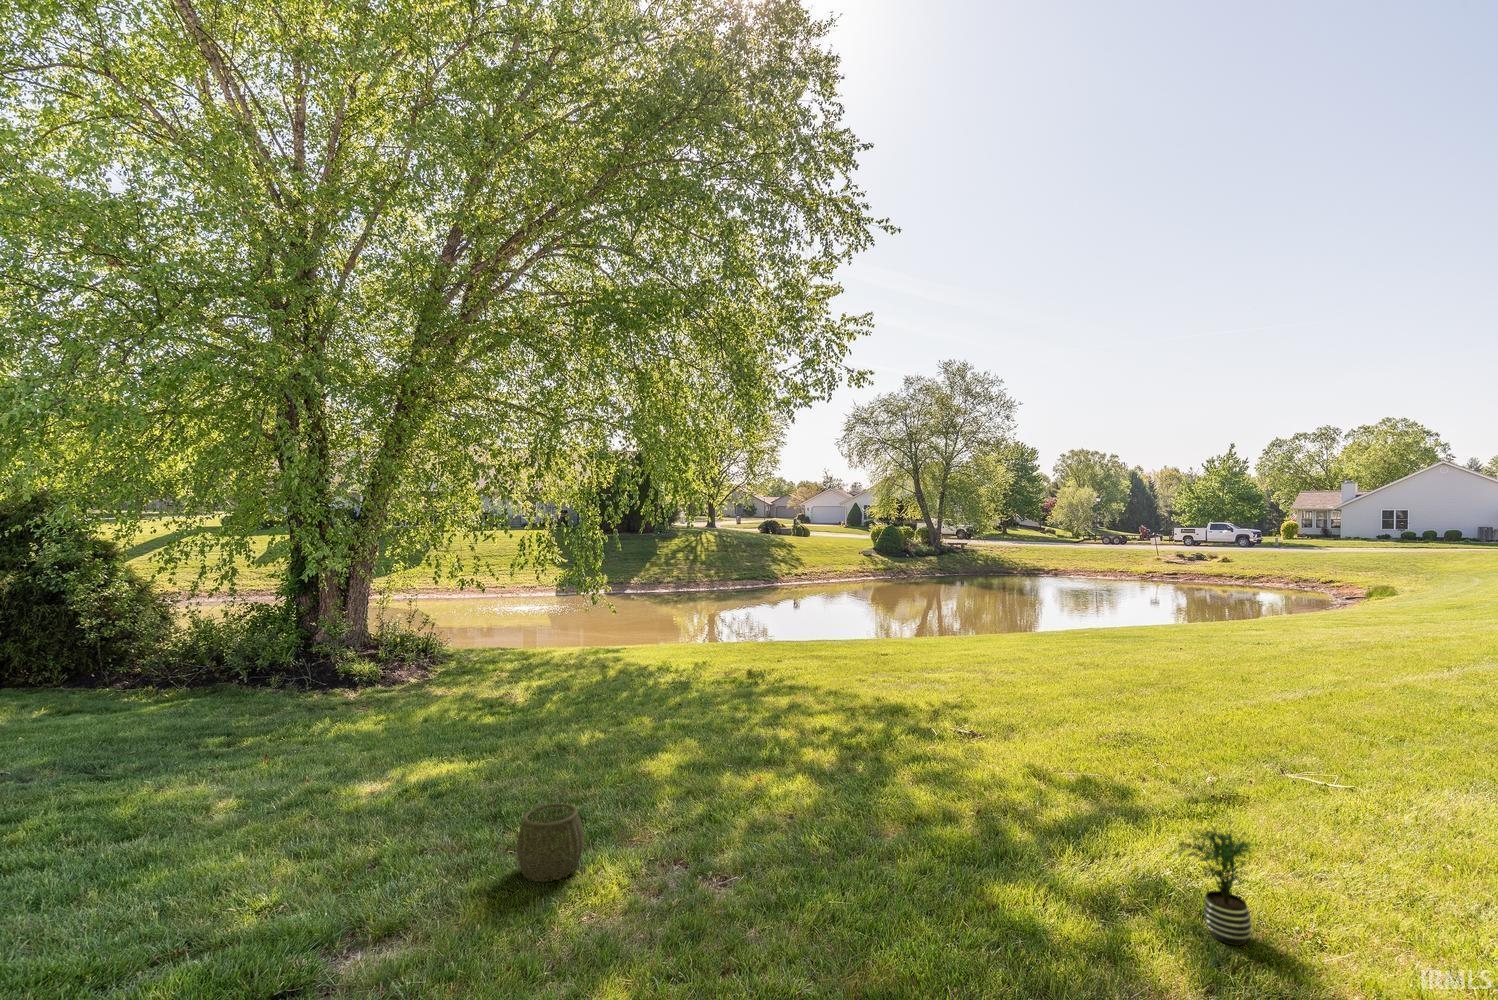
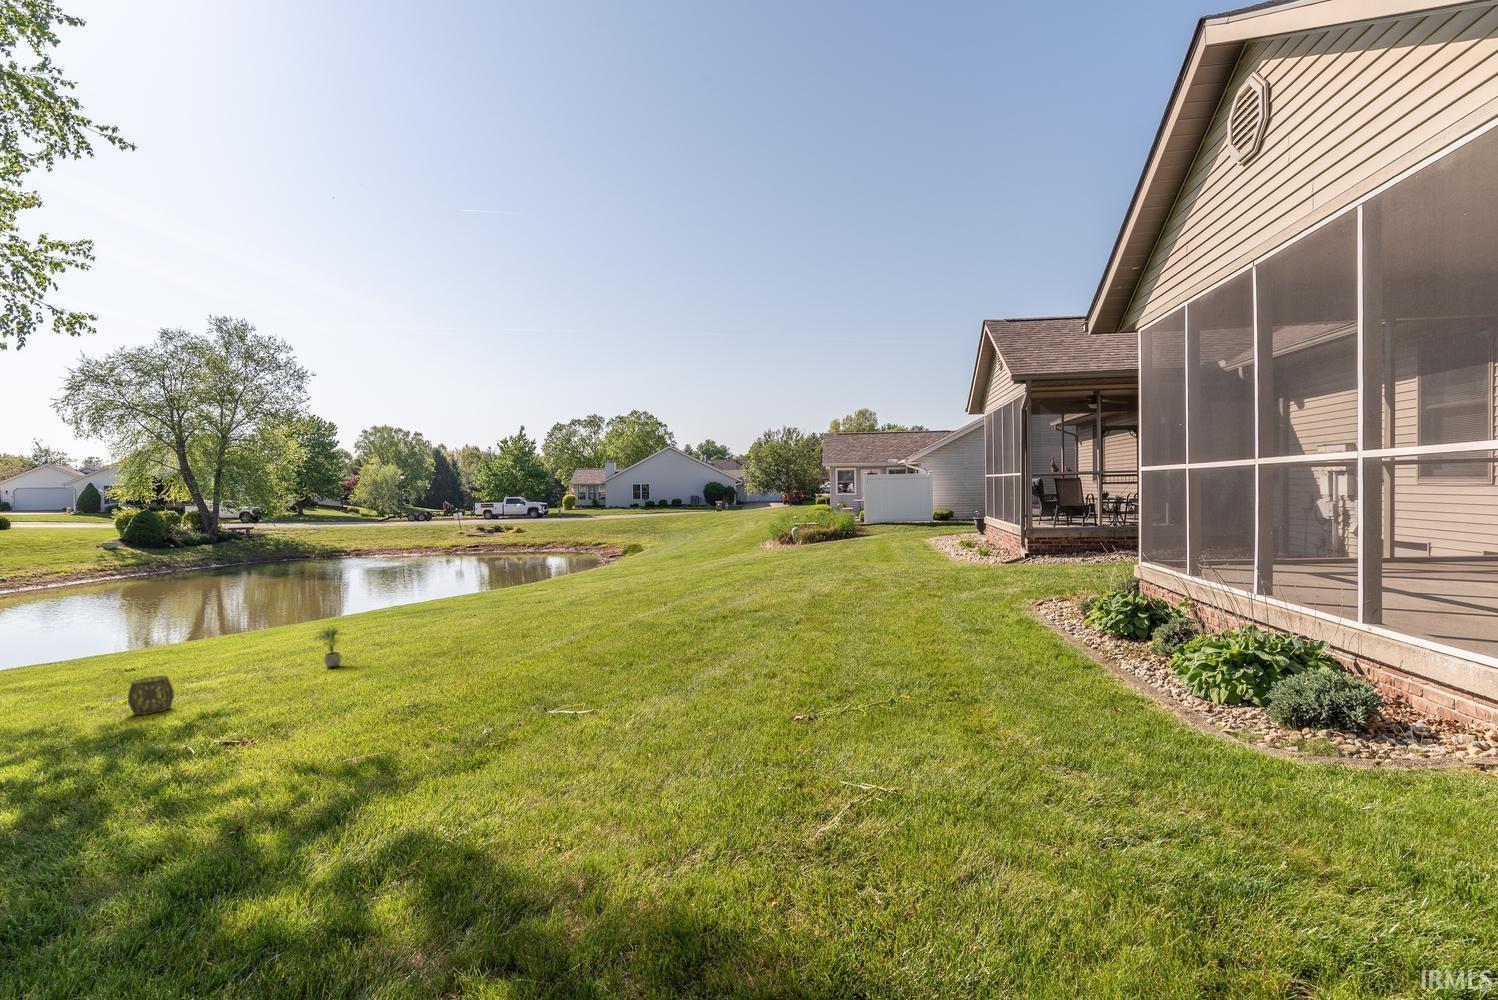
potted plant: present [1179,826,1260,945] -> present [314,628,342,669]

